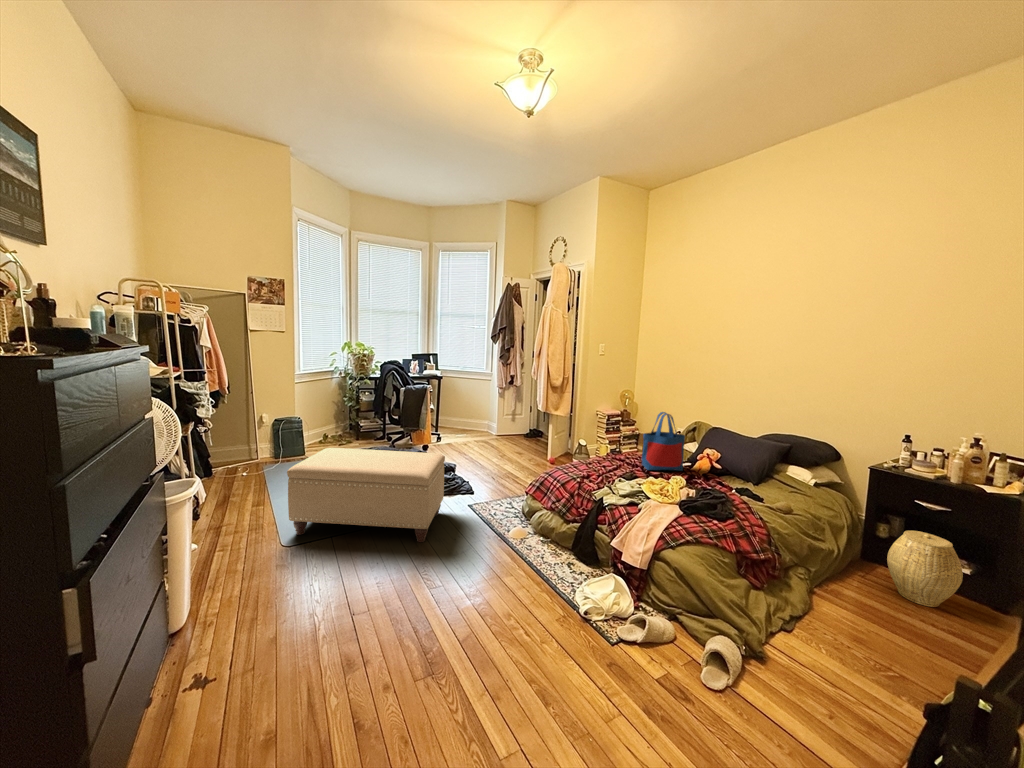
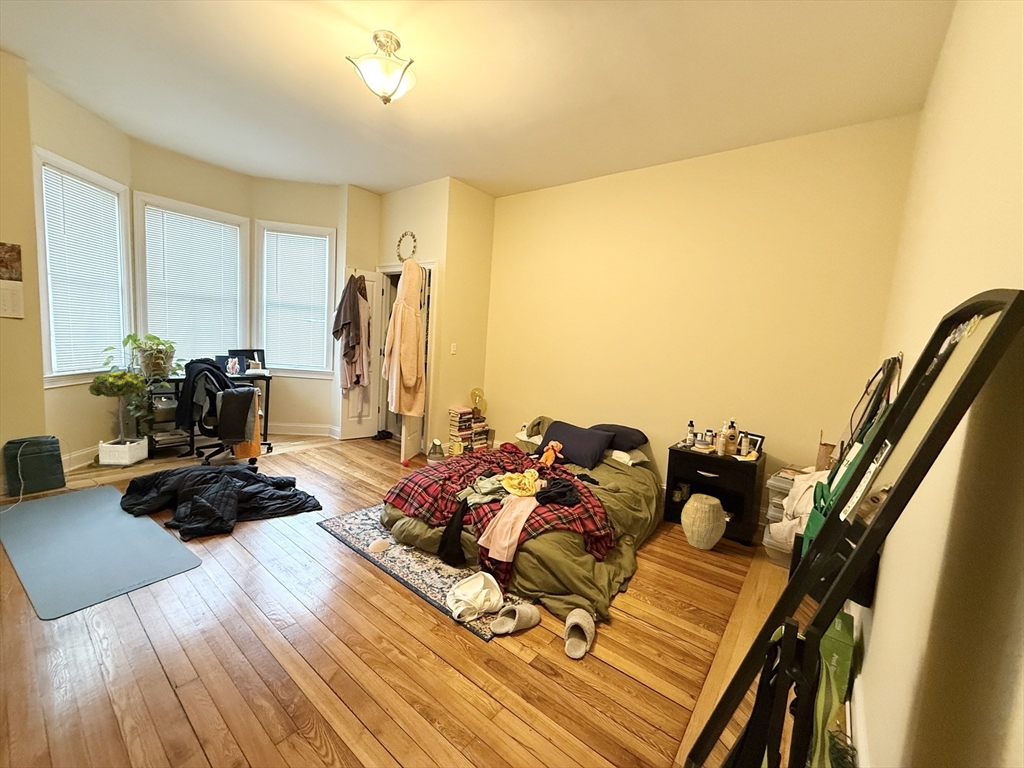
potted tree: none [319,369,354,444] -> present [88,371,148,465]
tote bag: present [642,412,685,471] -> none [497,410,534,465]
ottoman: present [287,448,445,542] -> none [46,469,287,598]

